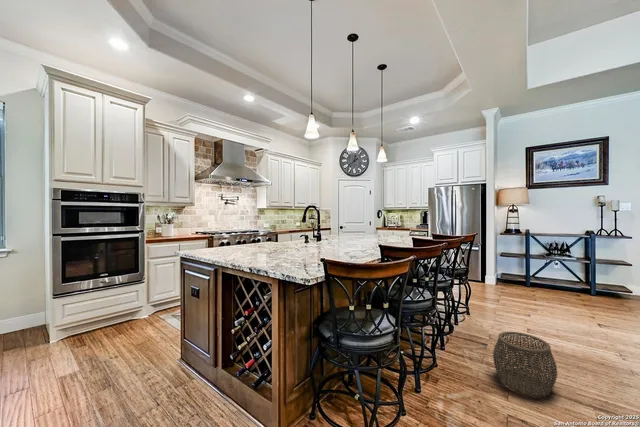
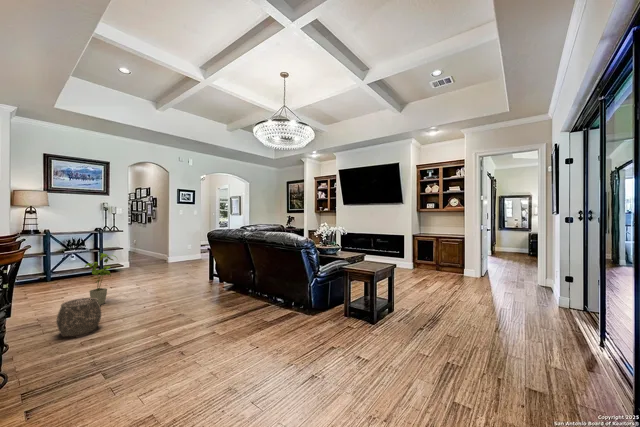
house plant: none [548,271,604,349] -> present [84,253,116,305]

